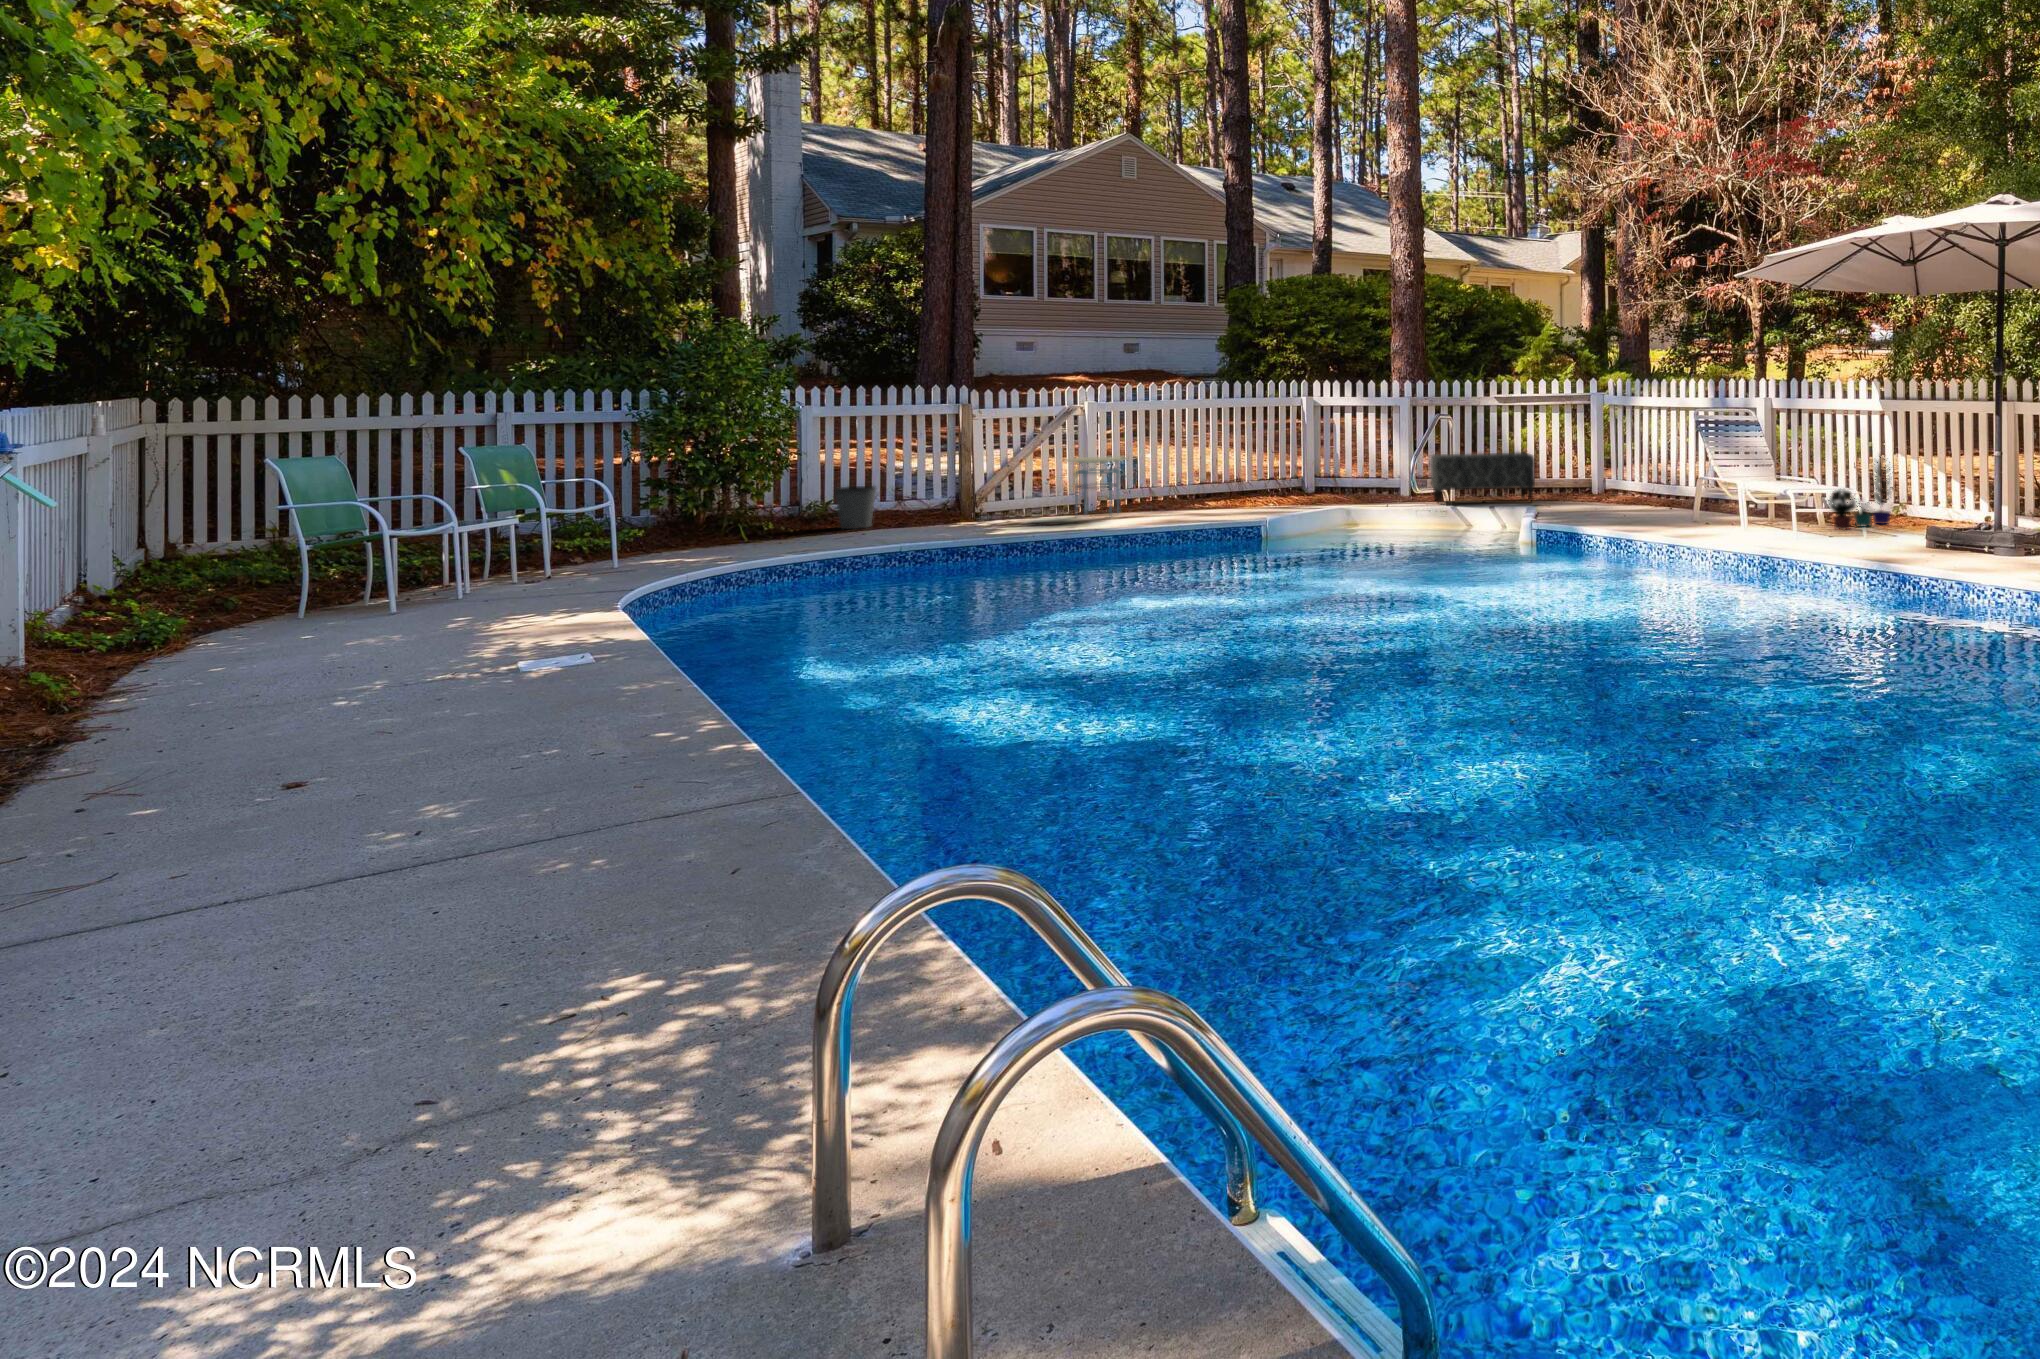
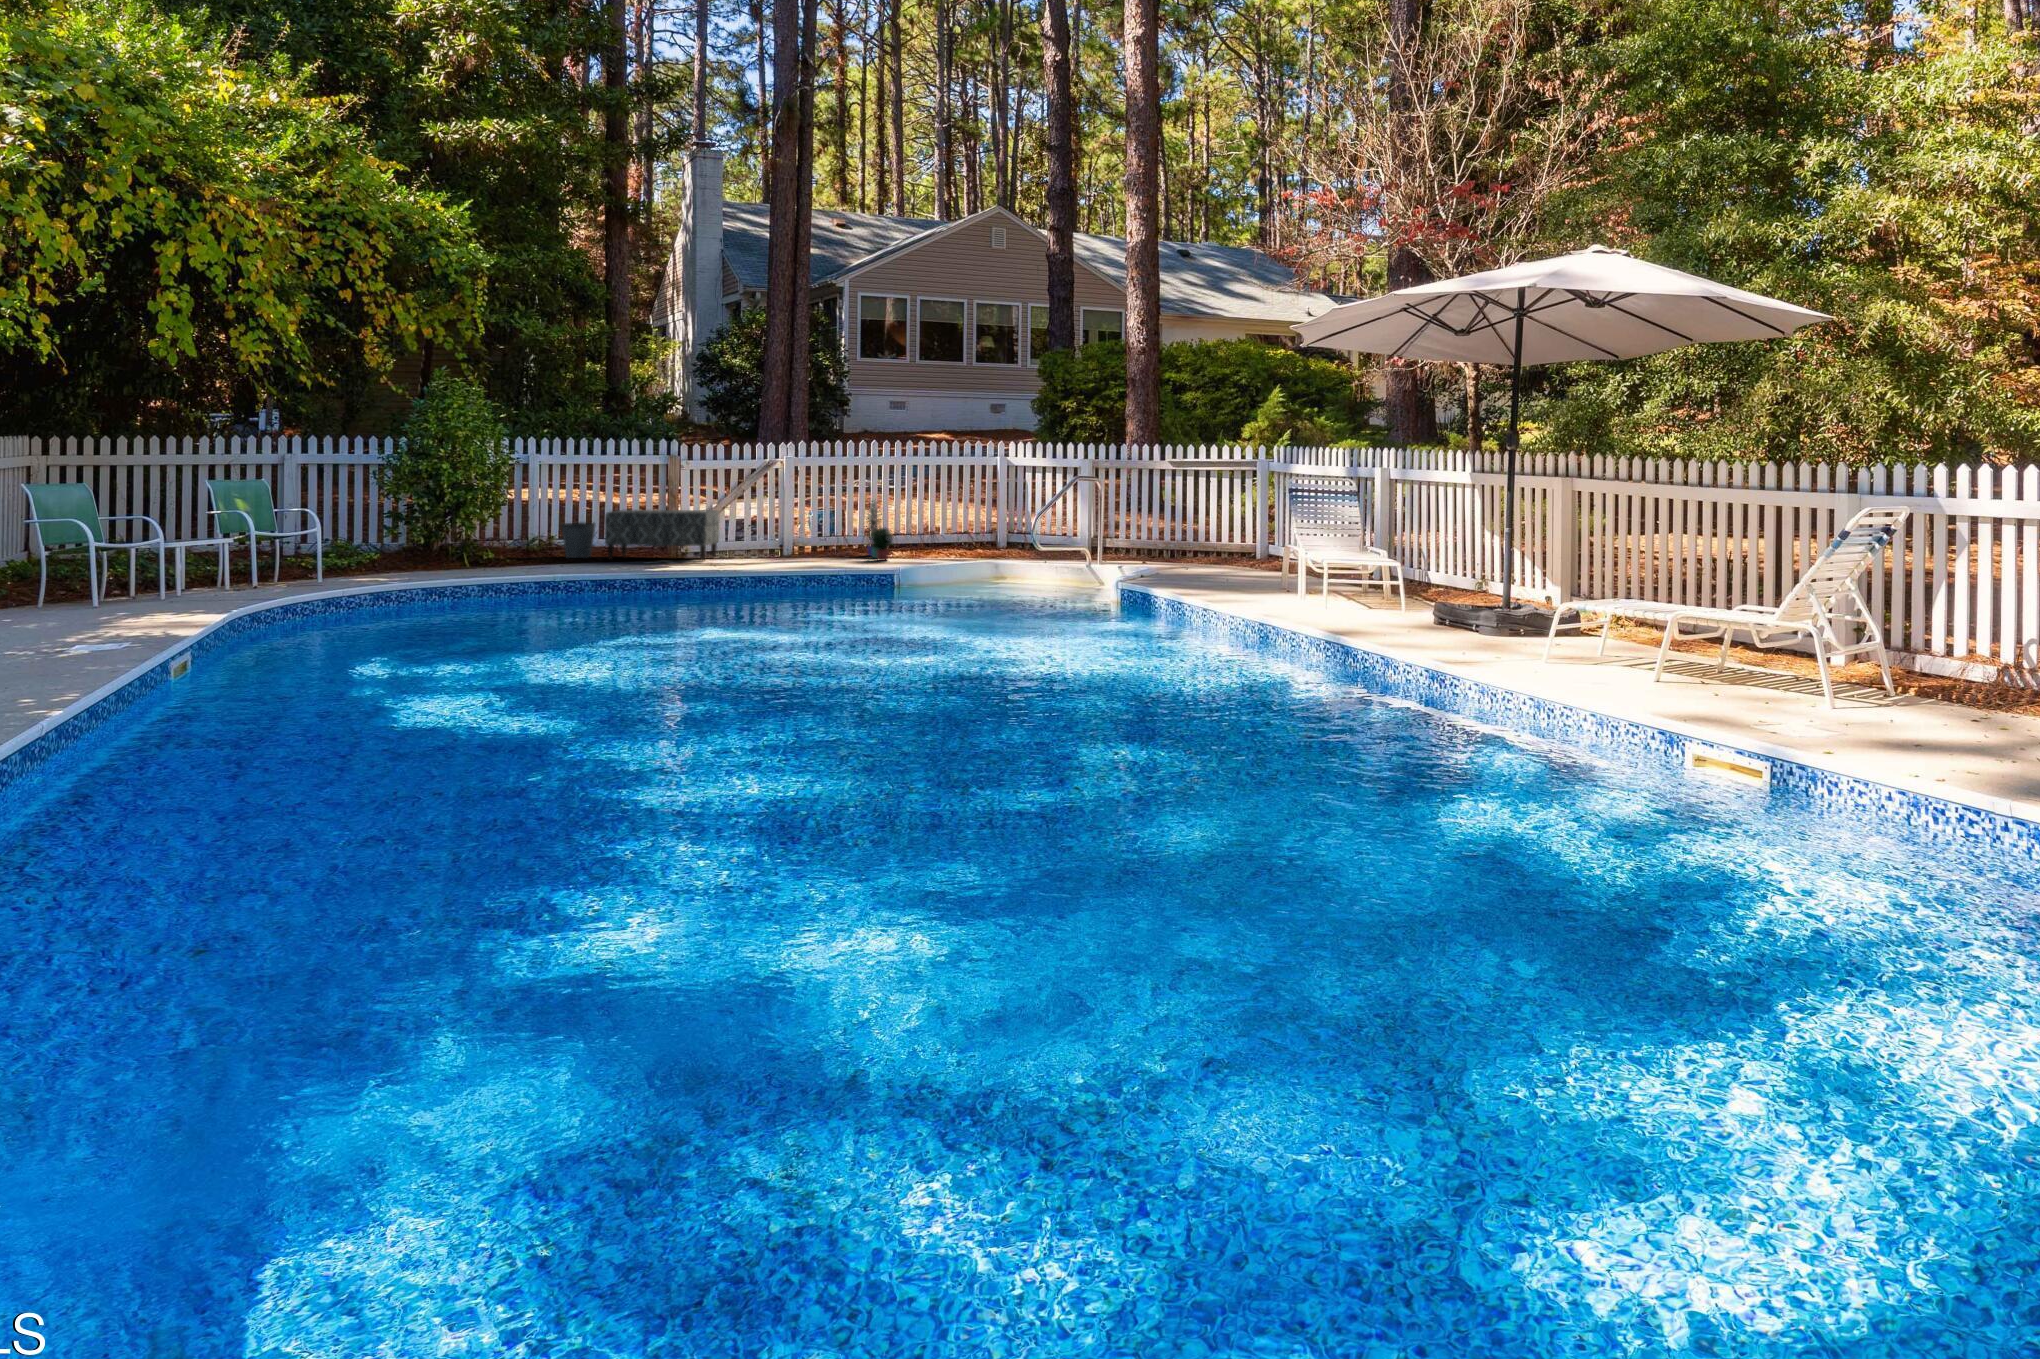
bench: present [1431,452,1535,504] -> present [605,510,720,561]
potted plant: present [1828,456,1893,530] -> present [866,501,892,561]
side table: present [1066,457,1128,510] -> none [752,506,812,560]

